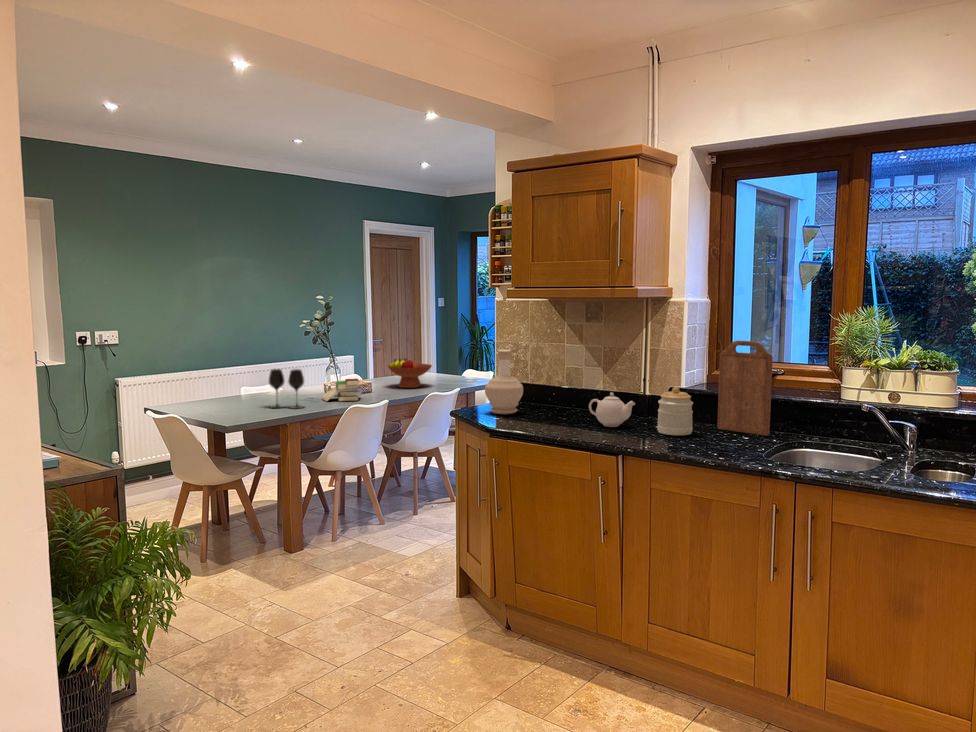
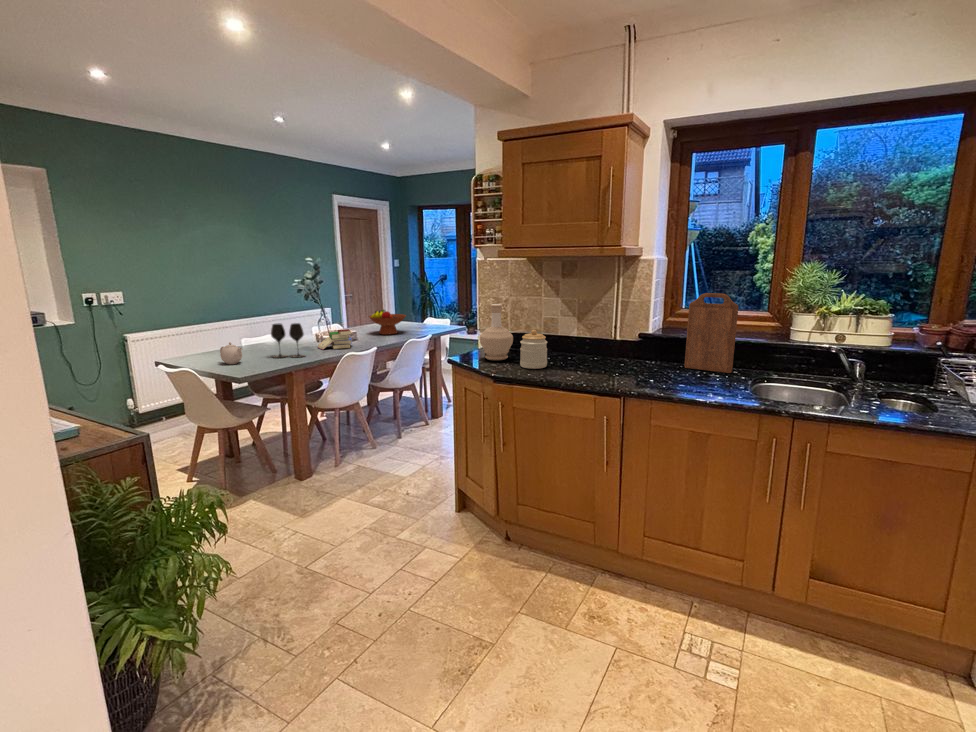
jar: present [657,387,693,435] -> present [520,330,547,369]
teapot: present [589,392,635,427] -> present [220,342,242,364]

